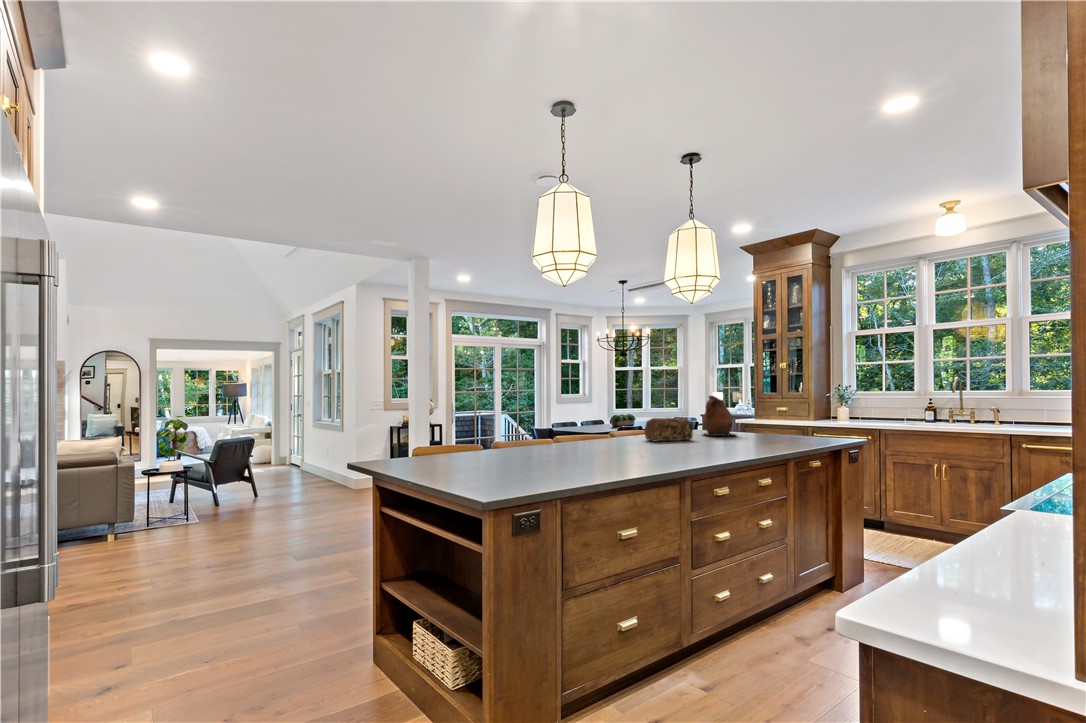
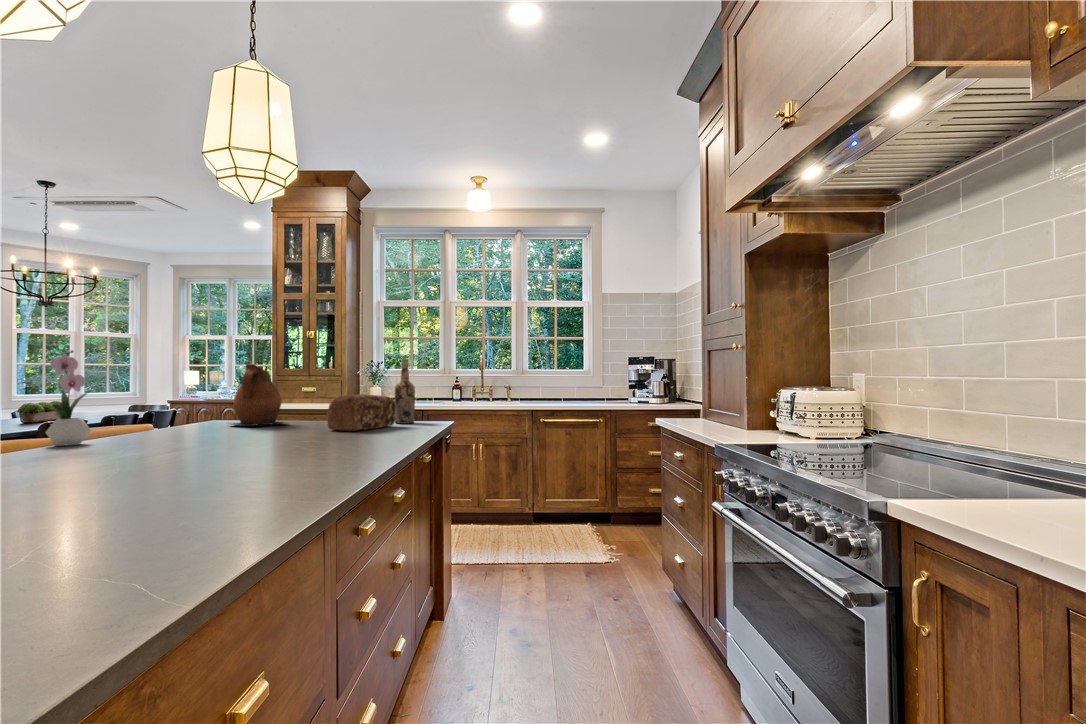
flower arrangement: none [607,387,626,440] -> present [46,341,91,446]
wine bottle: none [809,391,826,441] -> present [394,359,415,424]
bread loaf: present [644,418,693,441] -> present [327,394,396,431]

